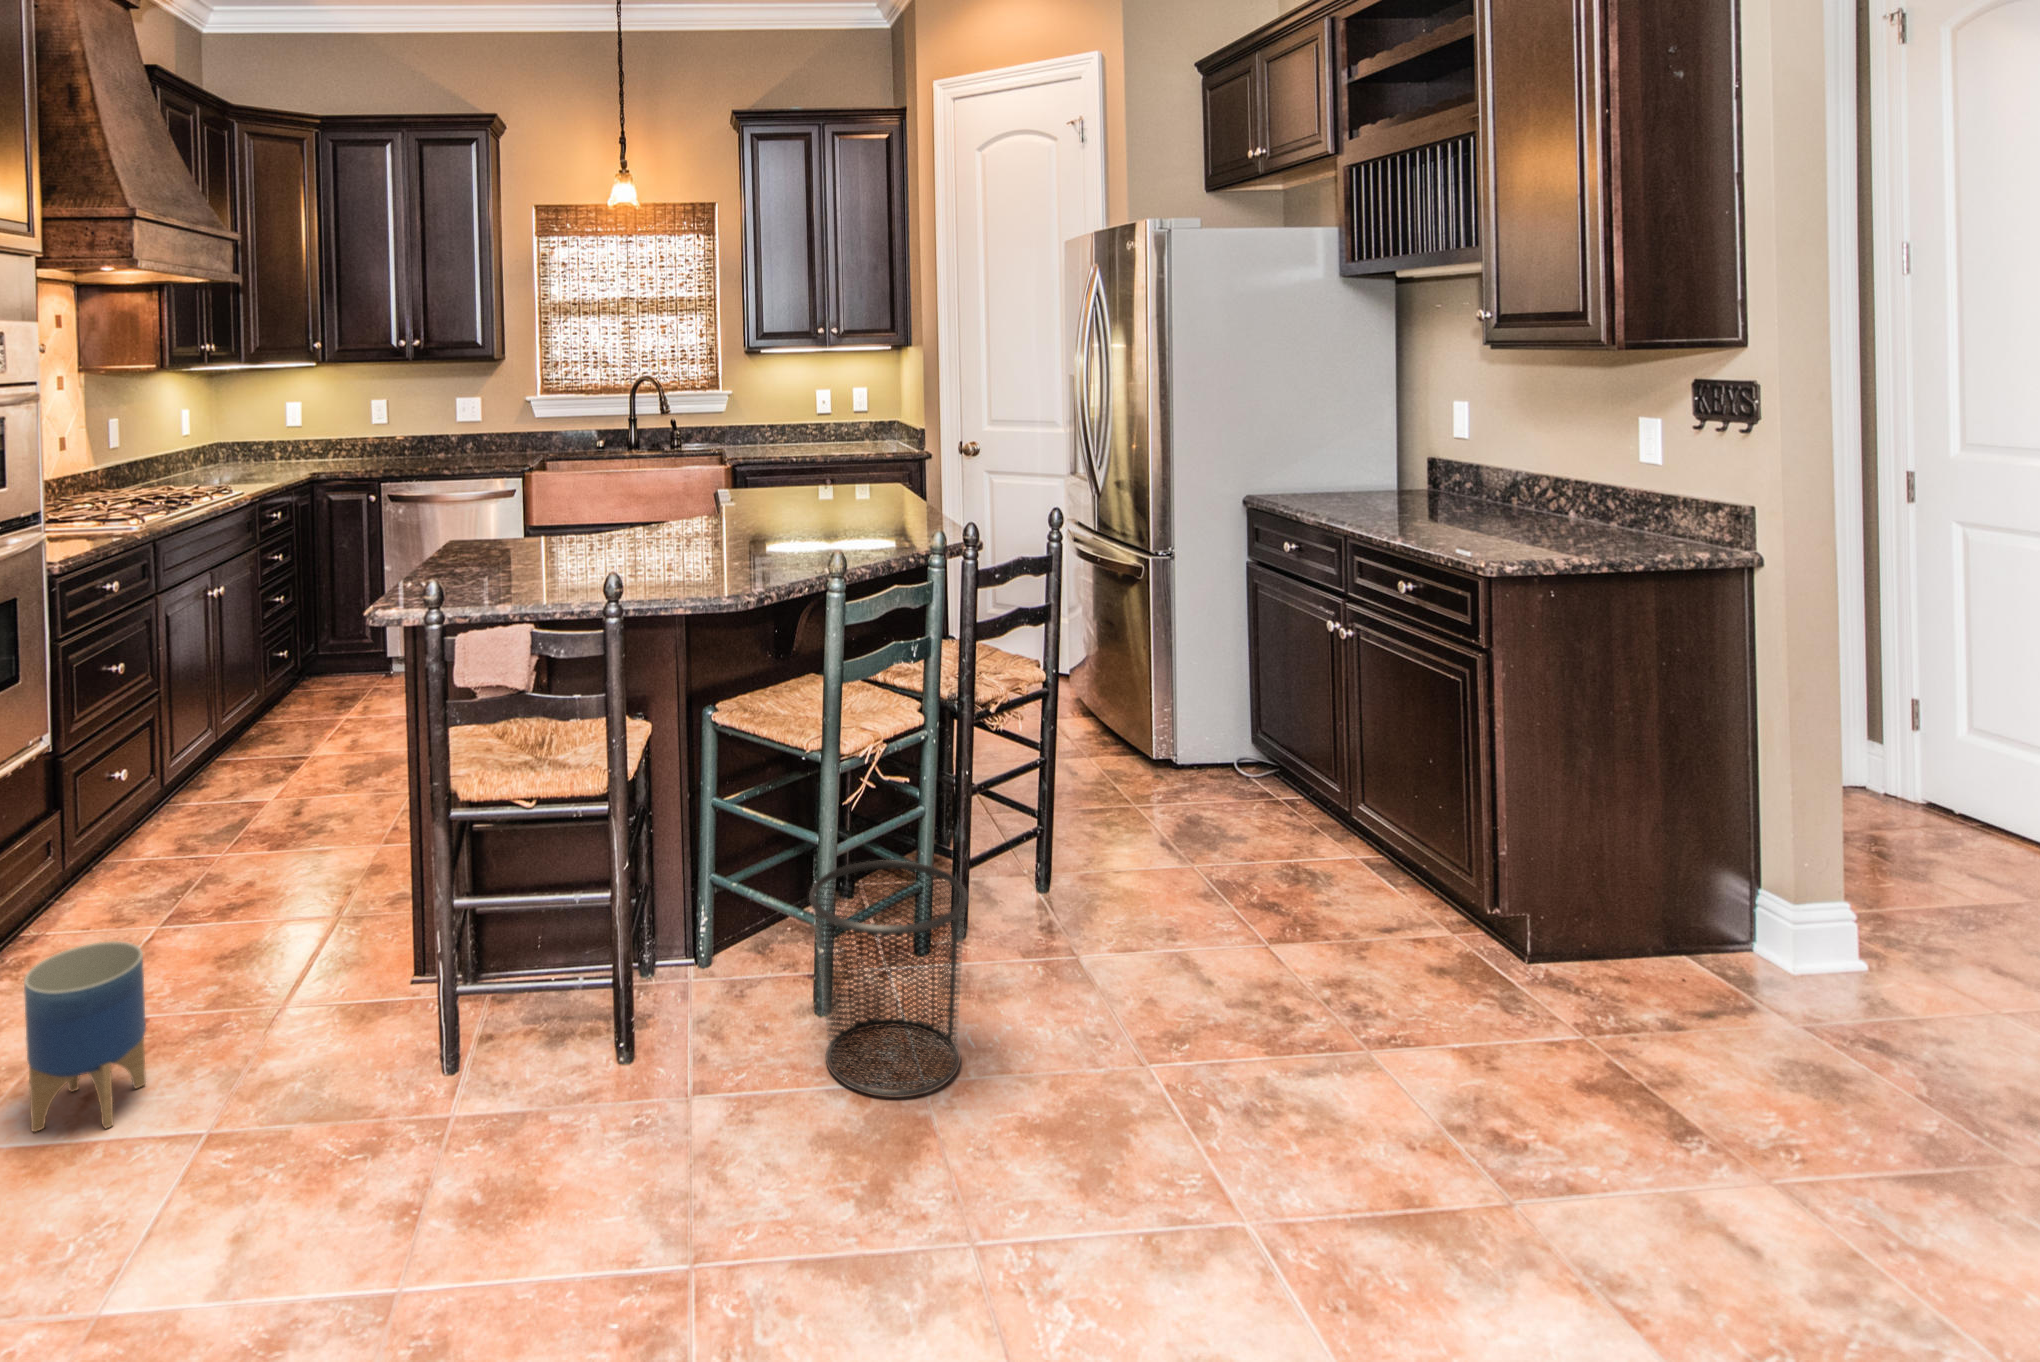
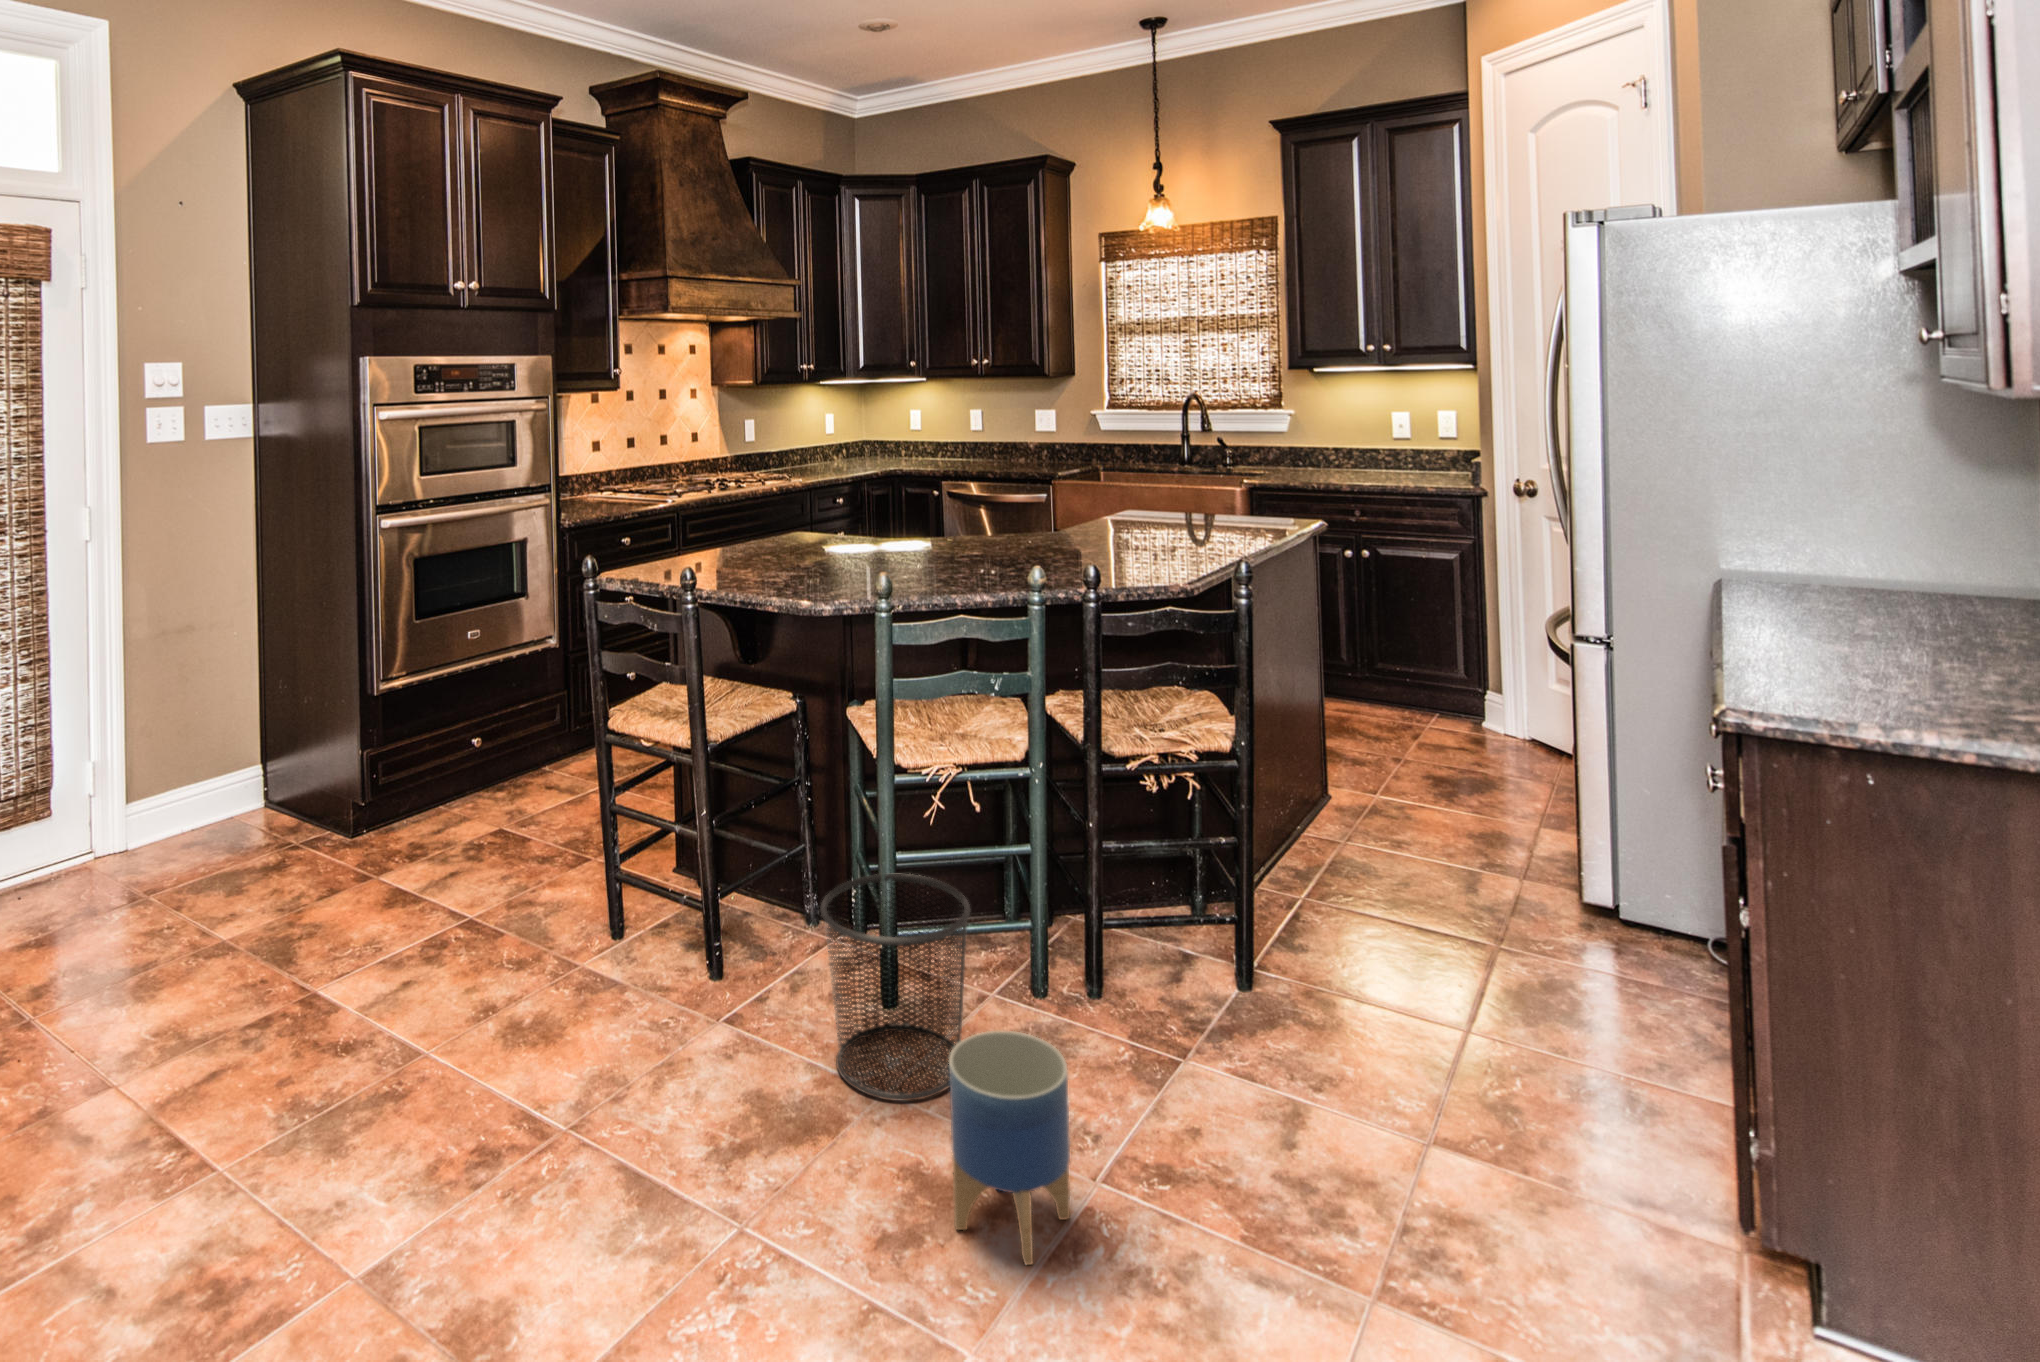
planter: present [24,941,146,1132] -> present [949,1031,1070,1265]

